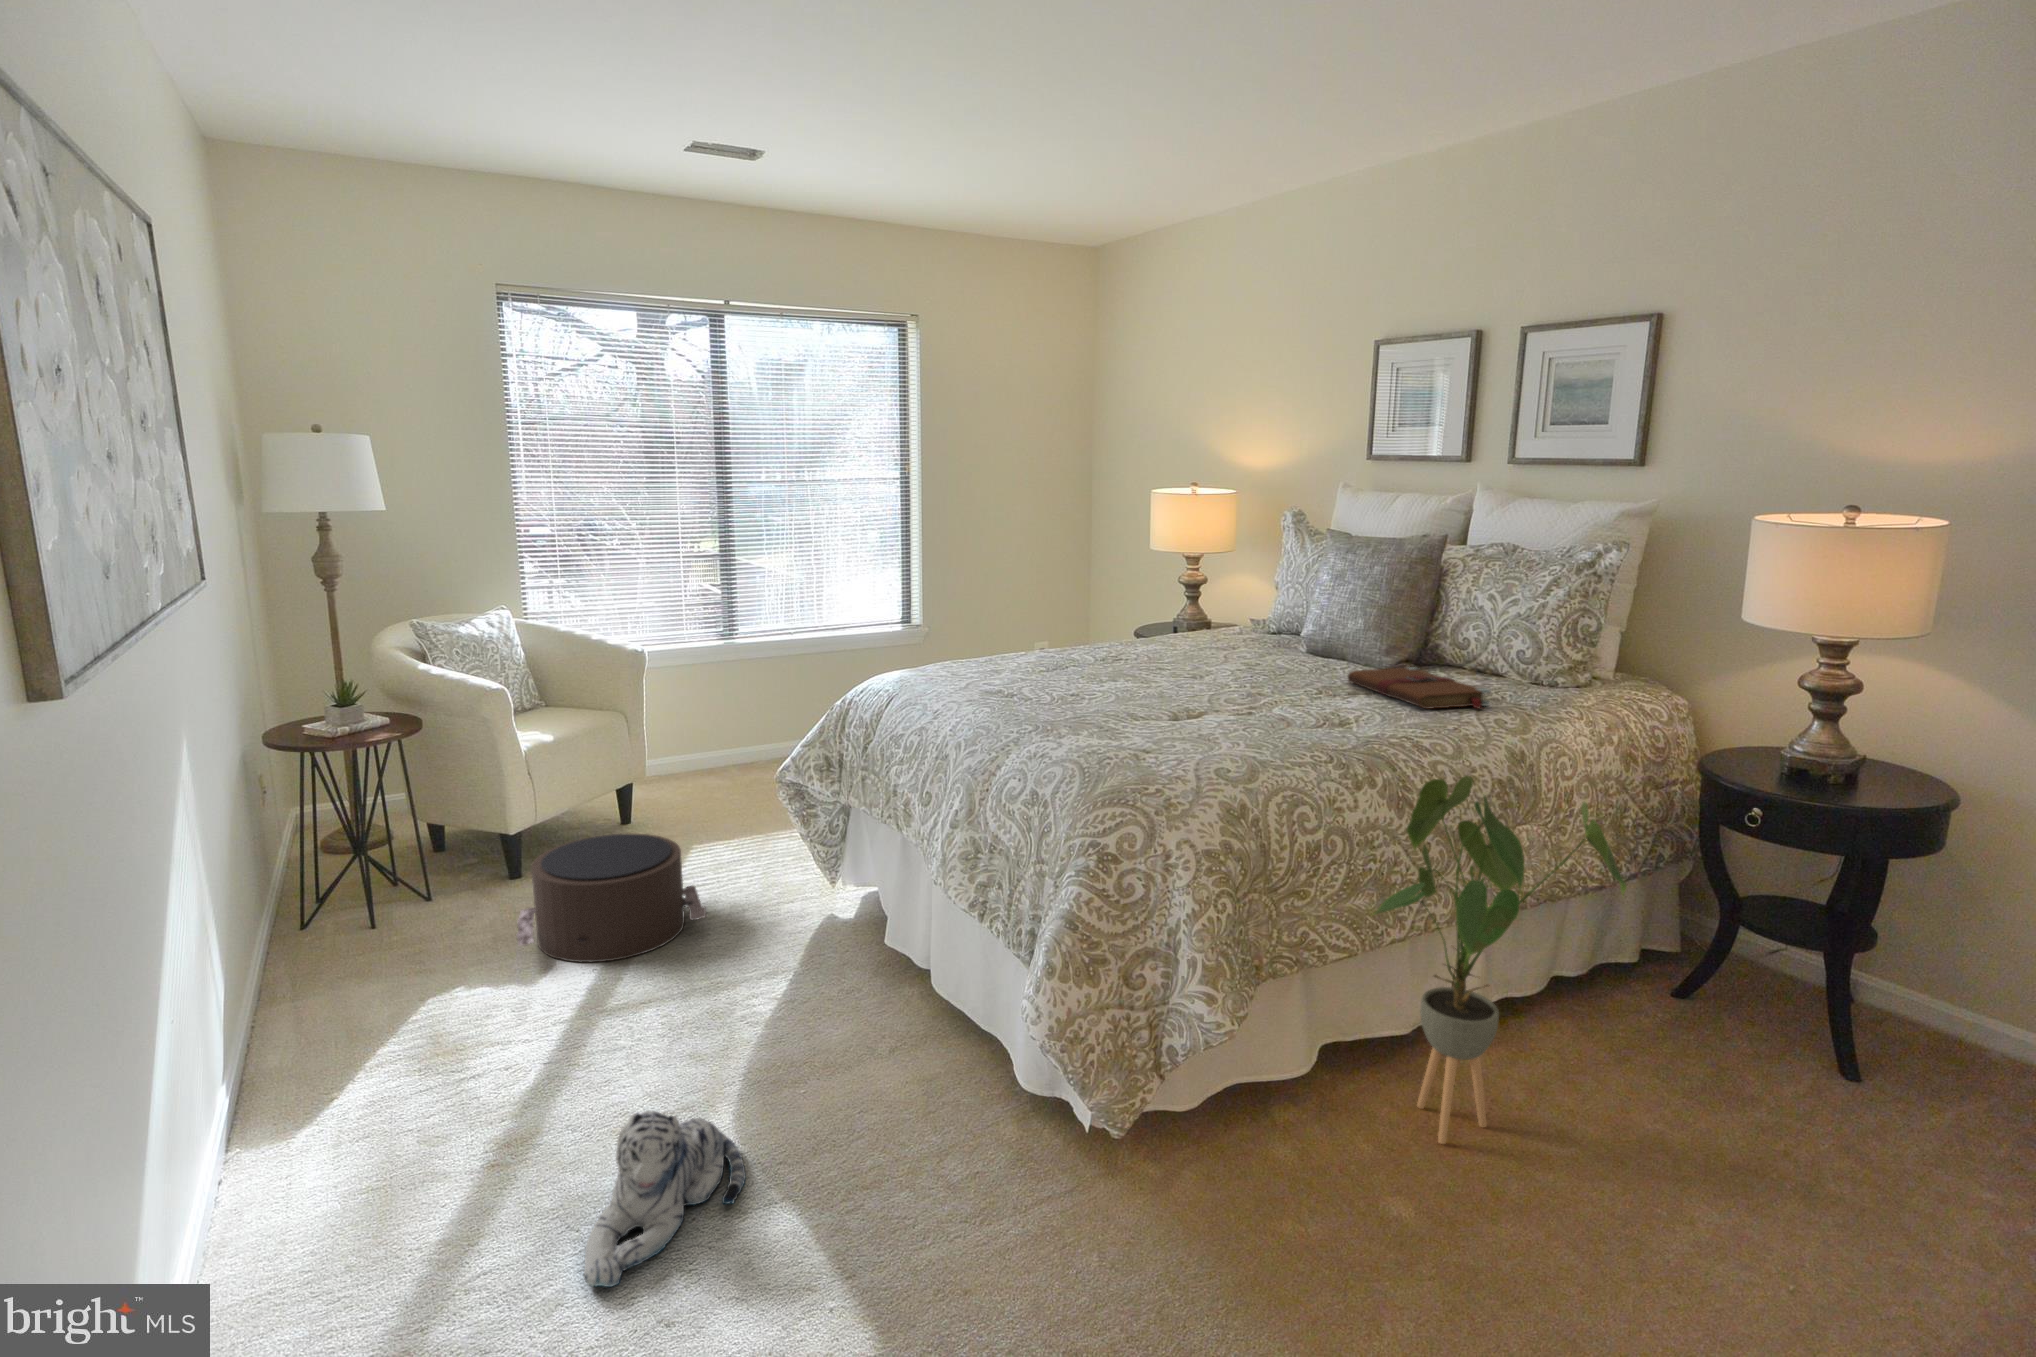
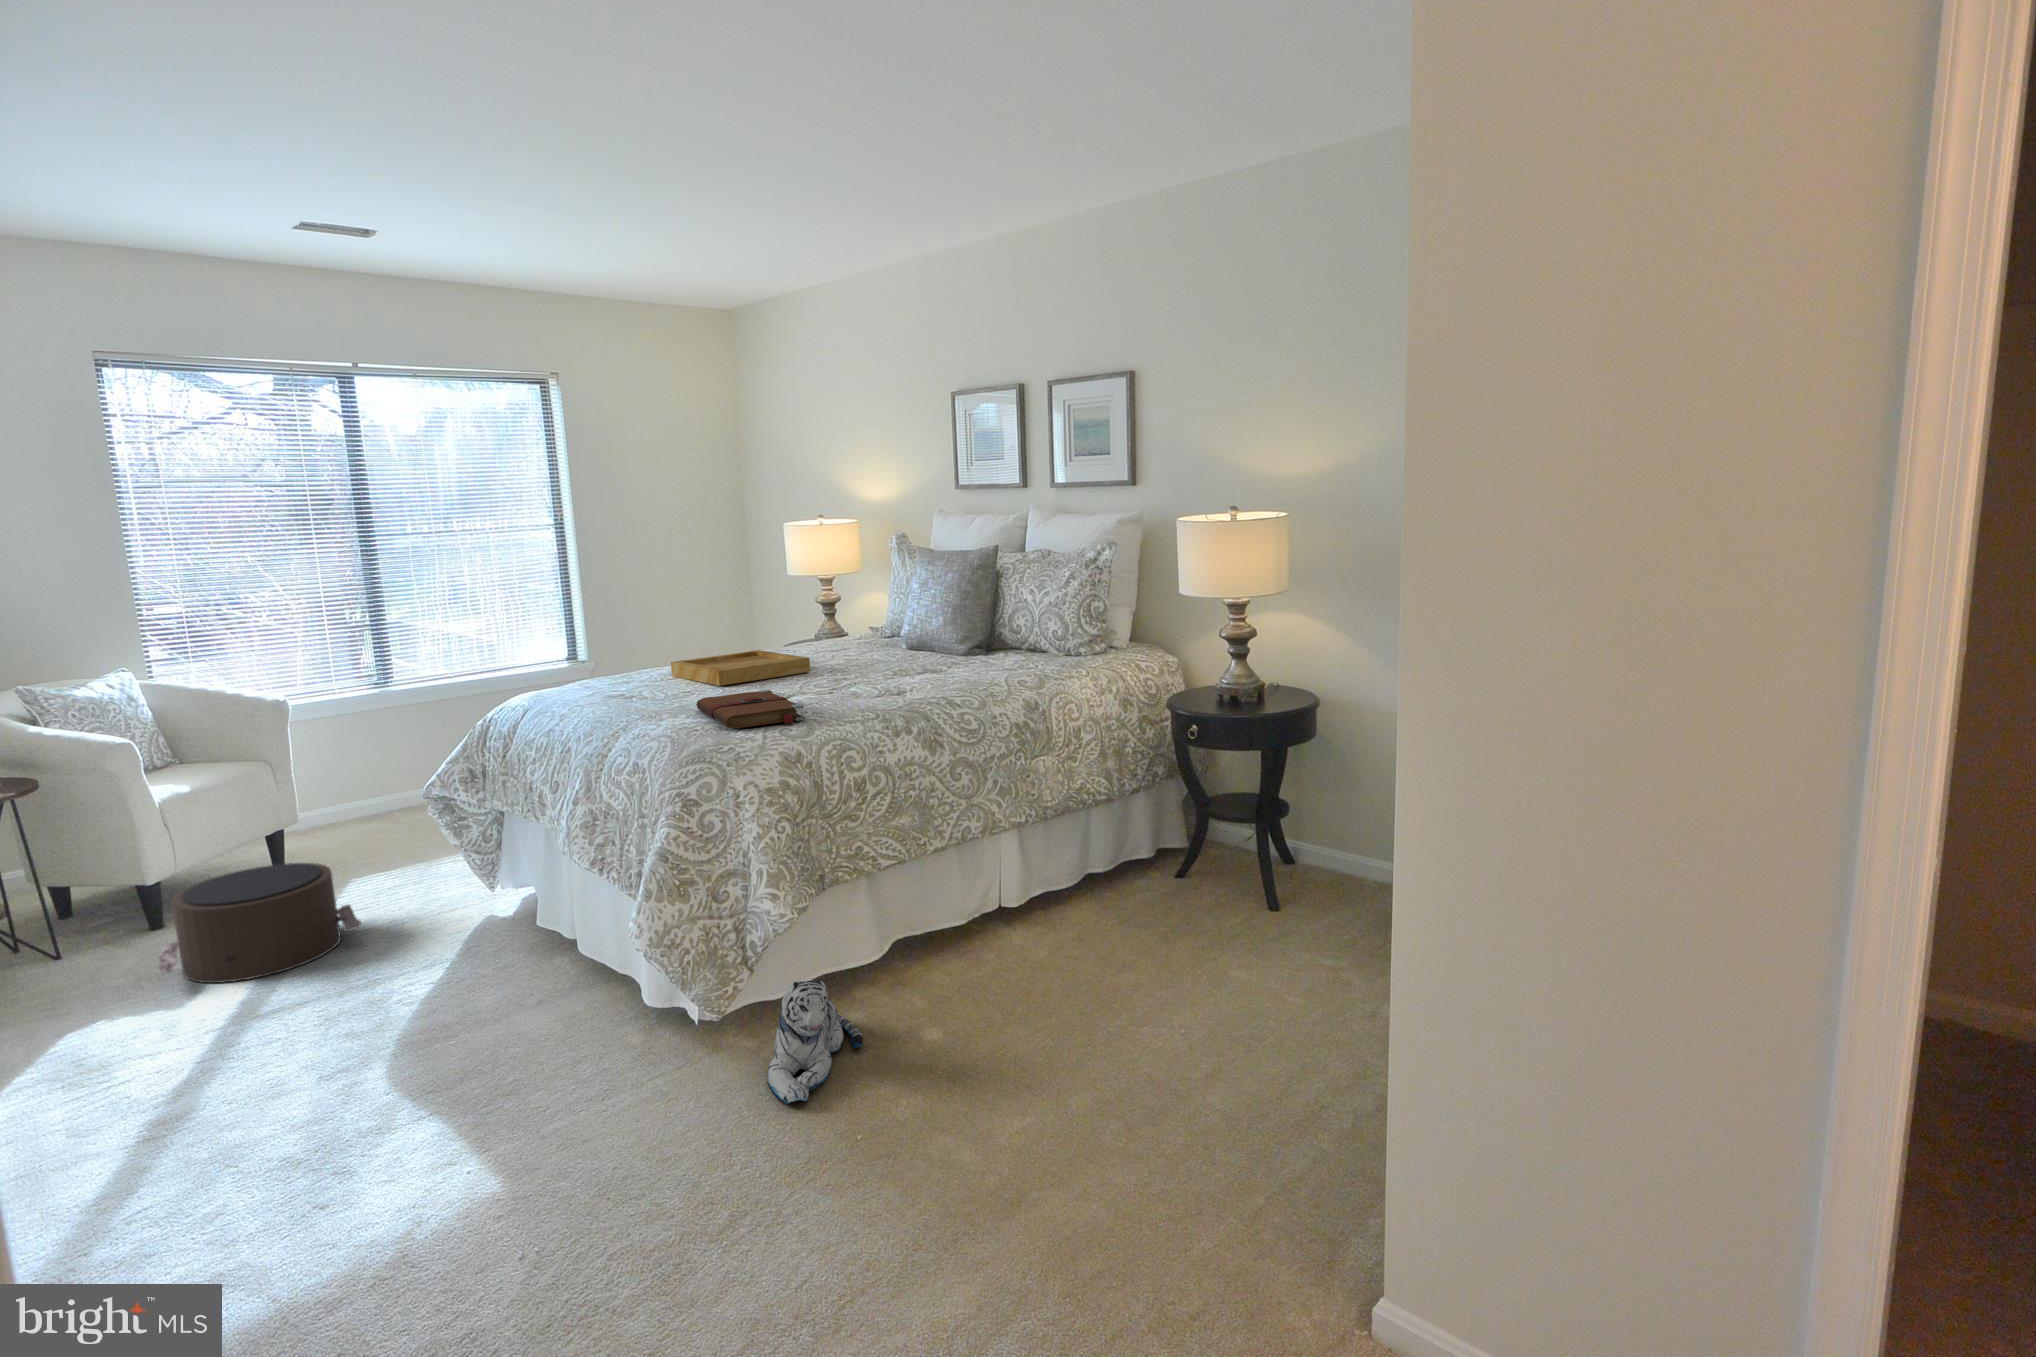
tray: none [1044,643,1209,689] -> present [671,650,810,686]
book: present [1348,667,1490,709] -> present [696,690,805,729]
house plant: present [1373,776,1627,1144] -> none [906,716,1078,990]
plush toy: present [584,1110,746,1287] -> present [767,981,863,1105]

